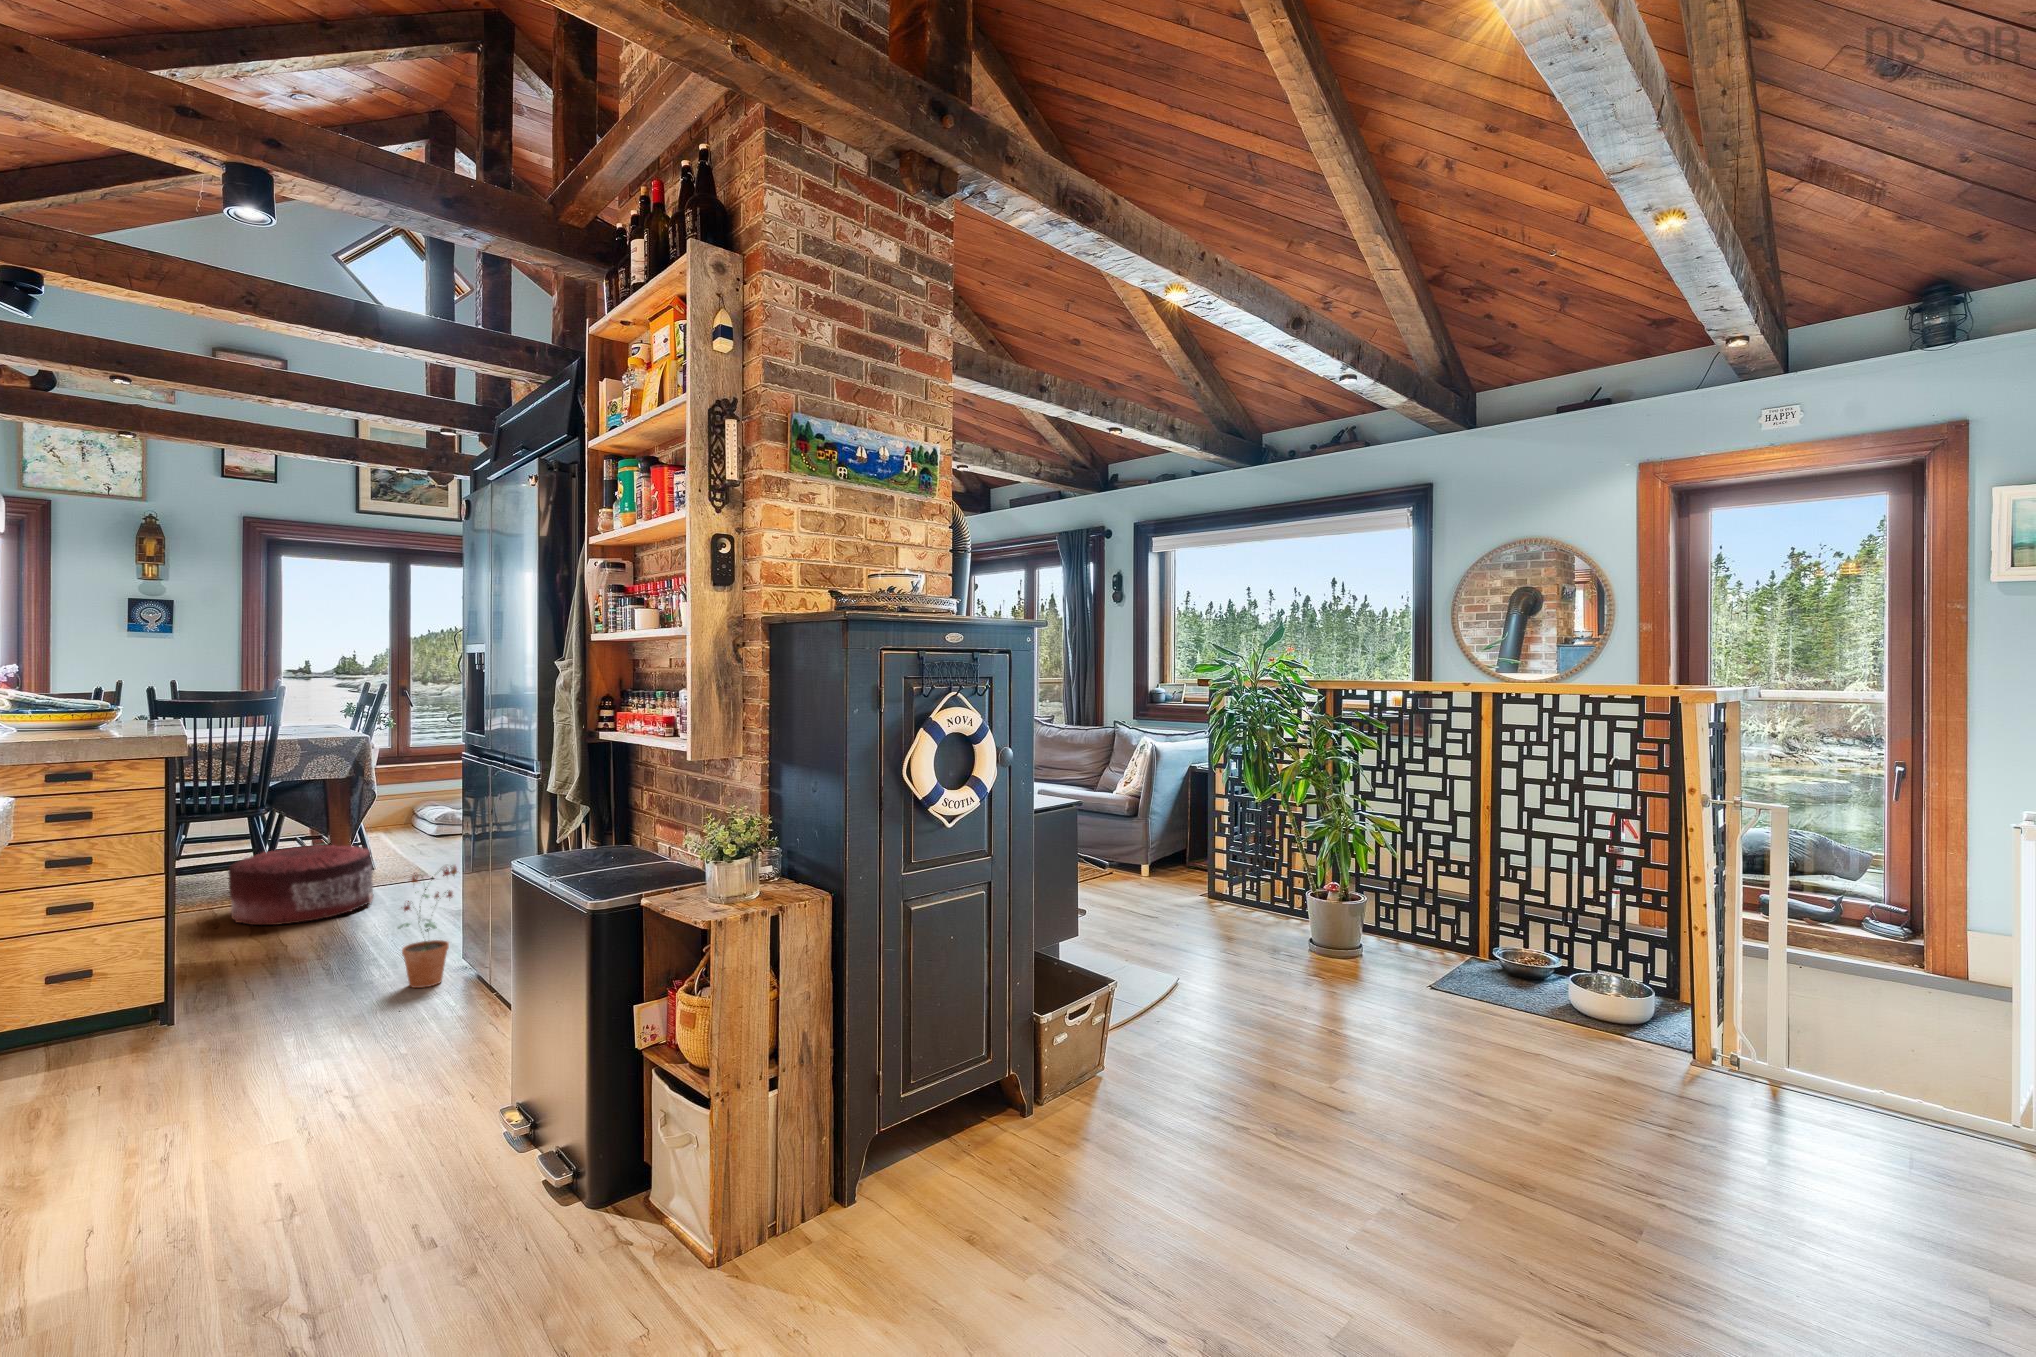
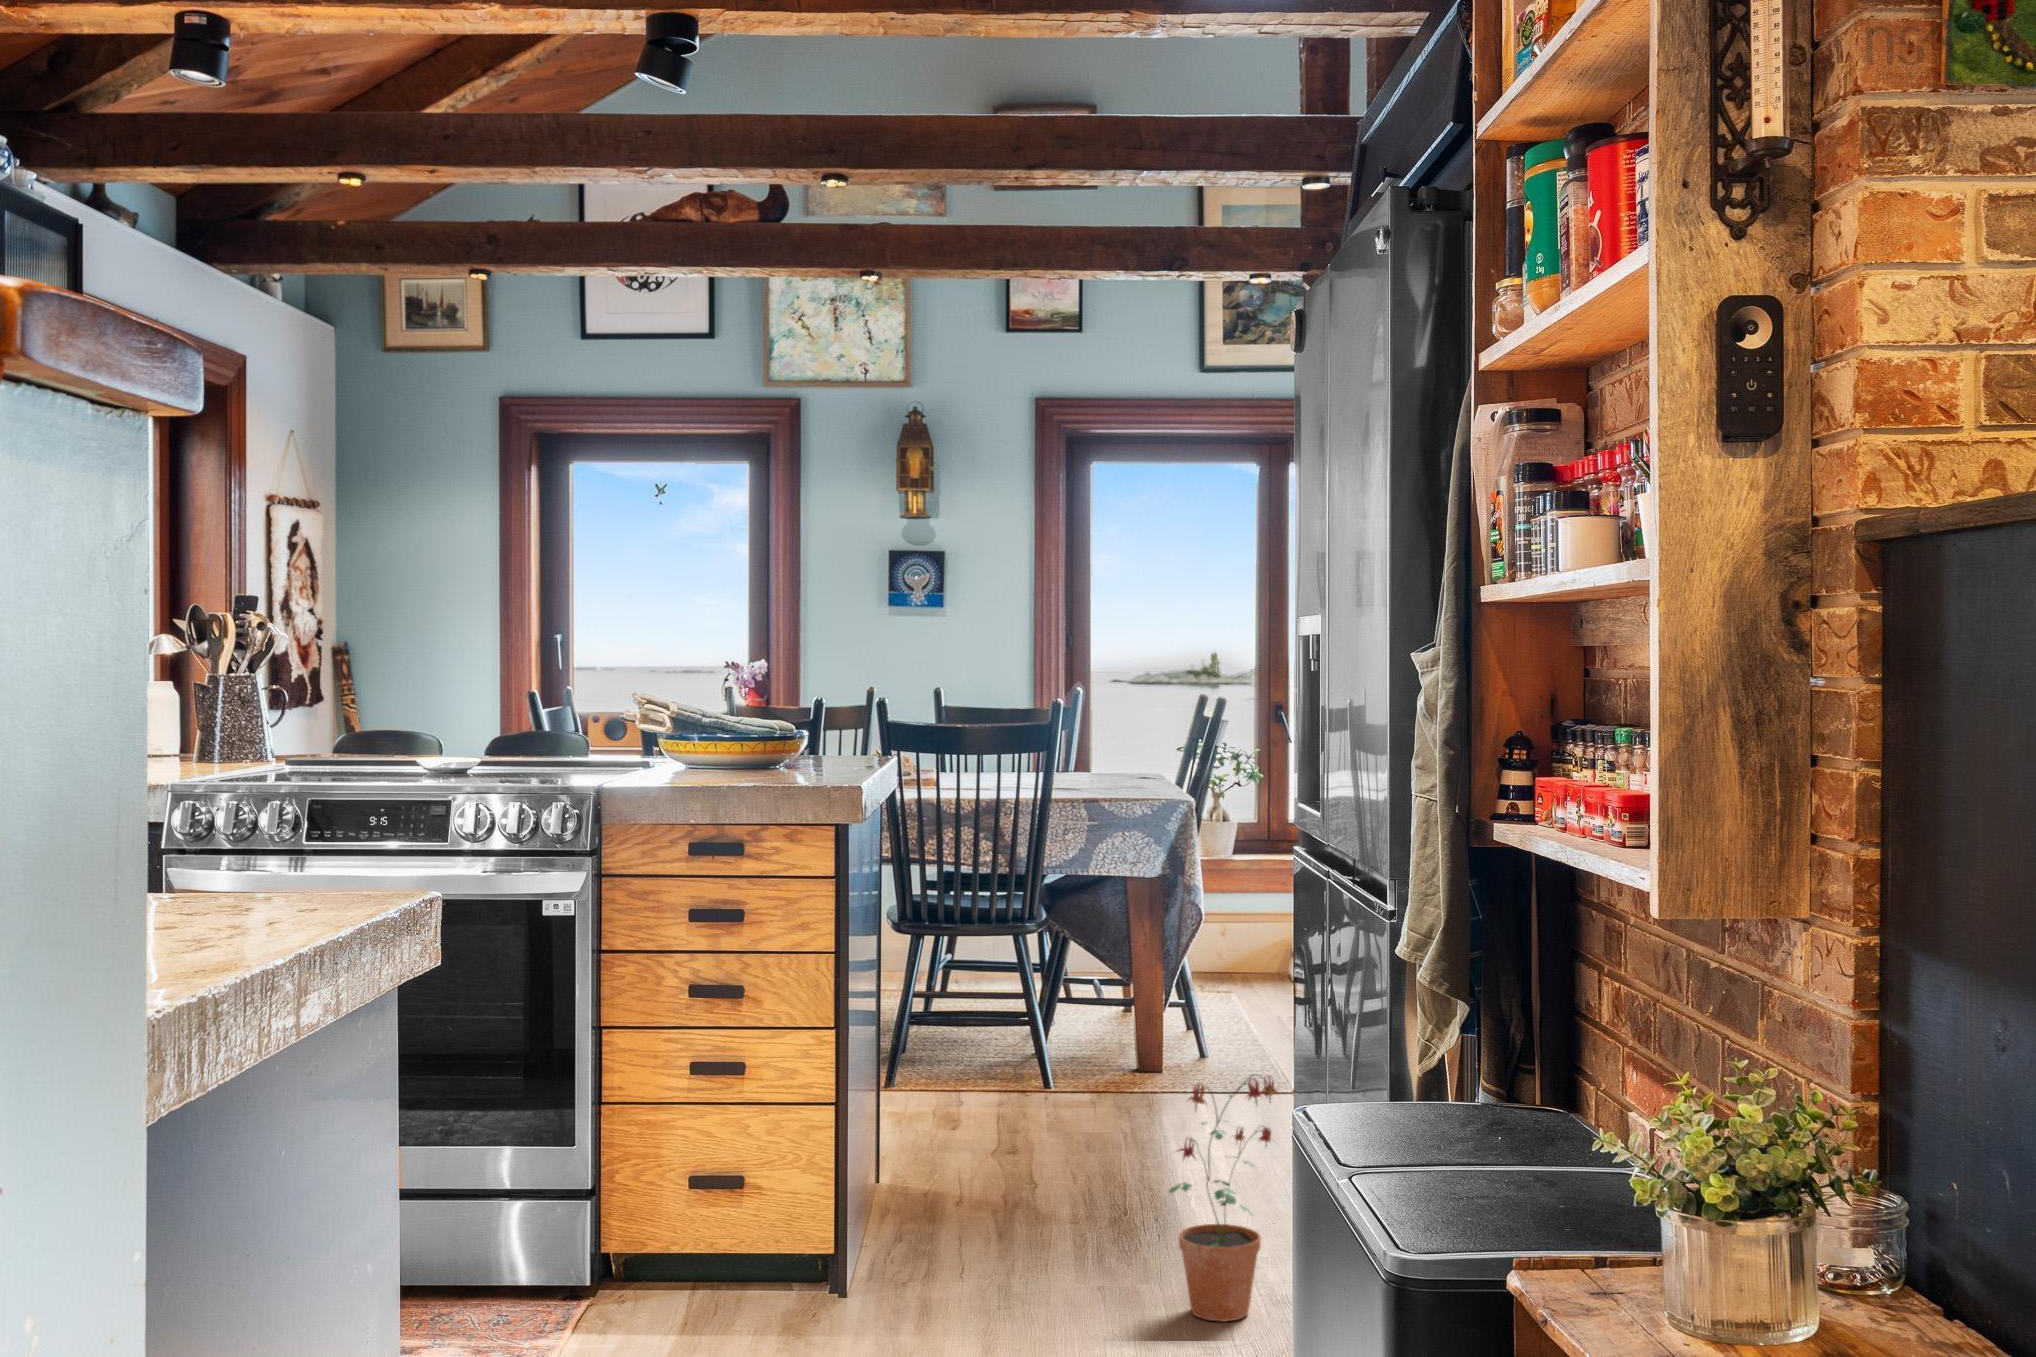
pouf: present [228,845,373,925] -> none [969,991,1188,1135]

